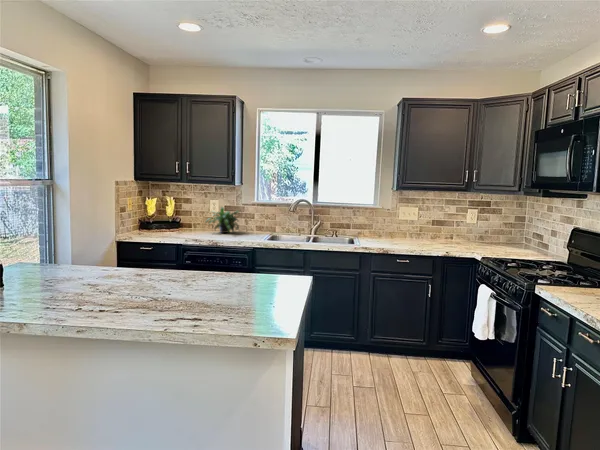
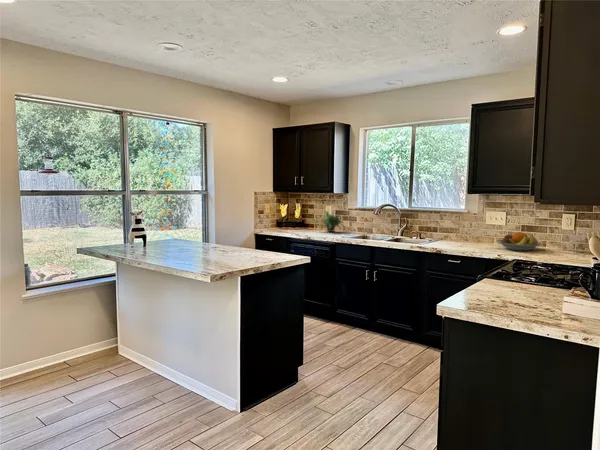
fruit bowl: none [420,228,461,245] -> present [497,232,542,251]

